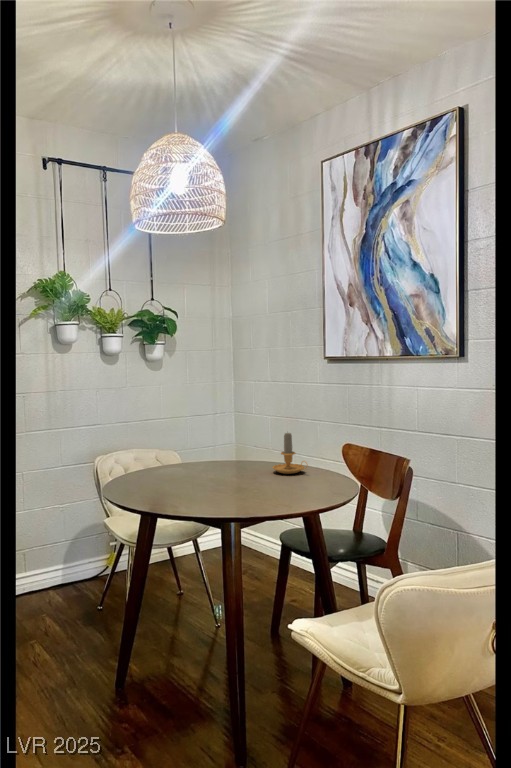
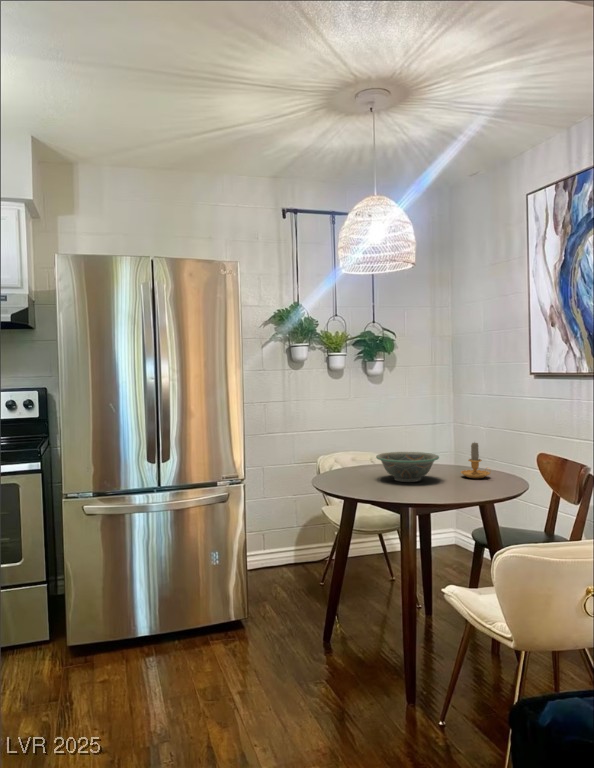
decorative bowl: none [177,447,252,485] -> present [376,452,439,482]

